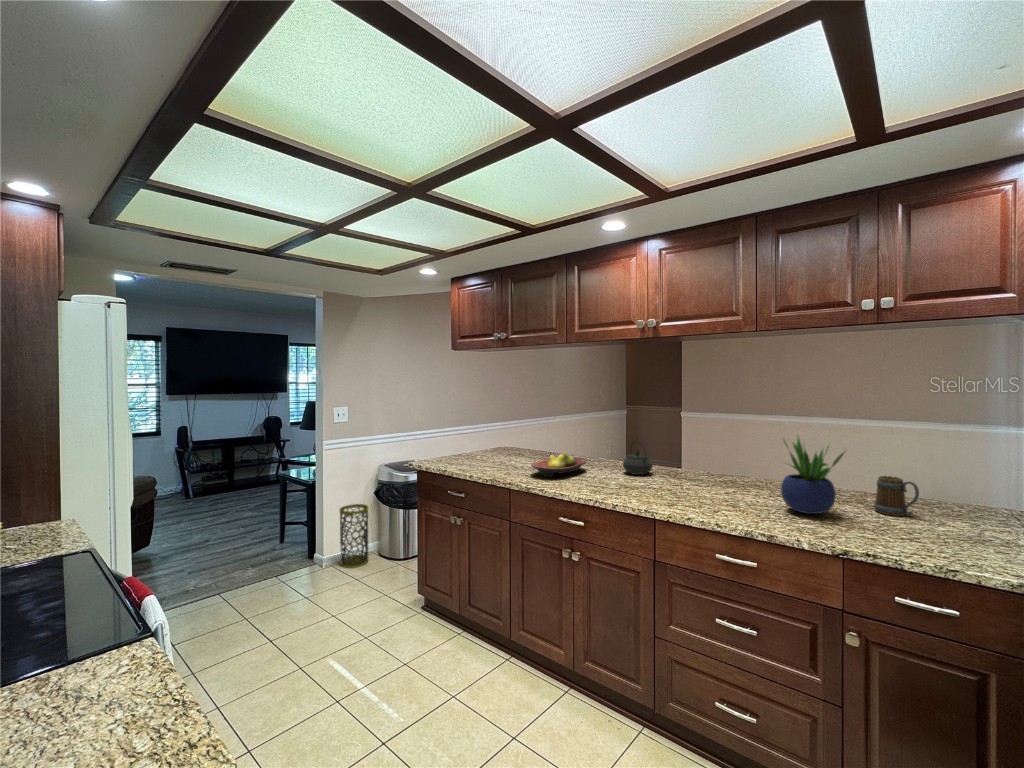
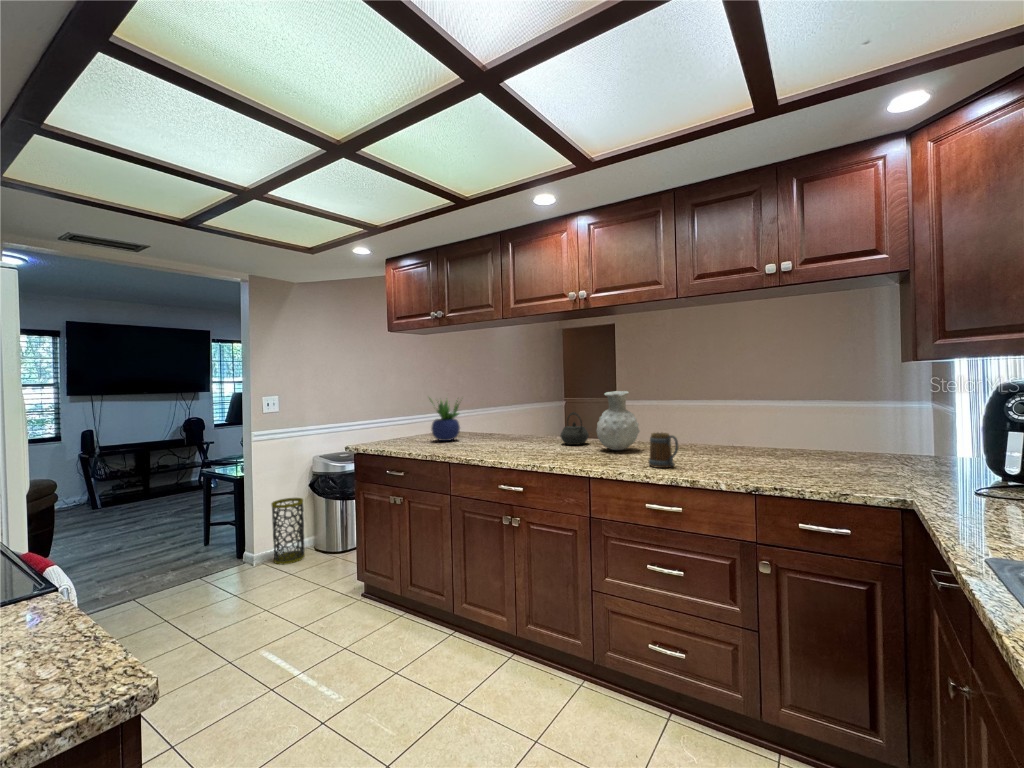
vase: none [662,423,709,486] -> present [596,391,640,450]
potted plant: present [781,436,845,514] -> present [430,399,460,441]
fruit bowl: present [531,452,586,477] -> none [471,427,526,450]
mug: present [874,476,919,516] -> present [649,432,678,468]

